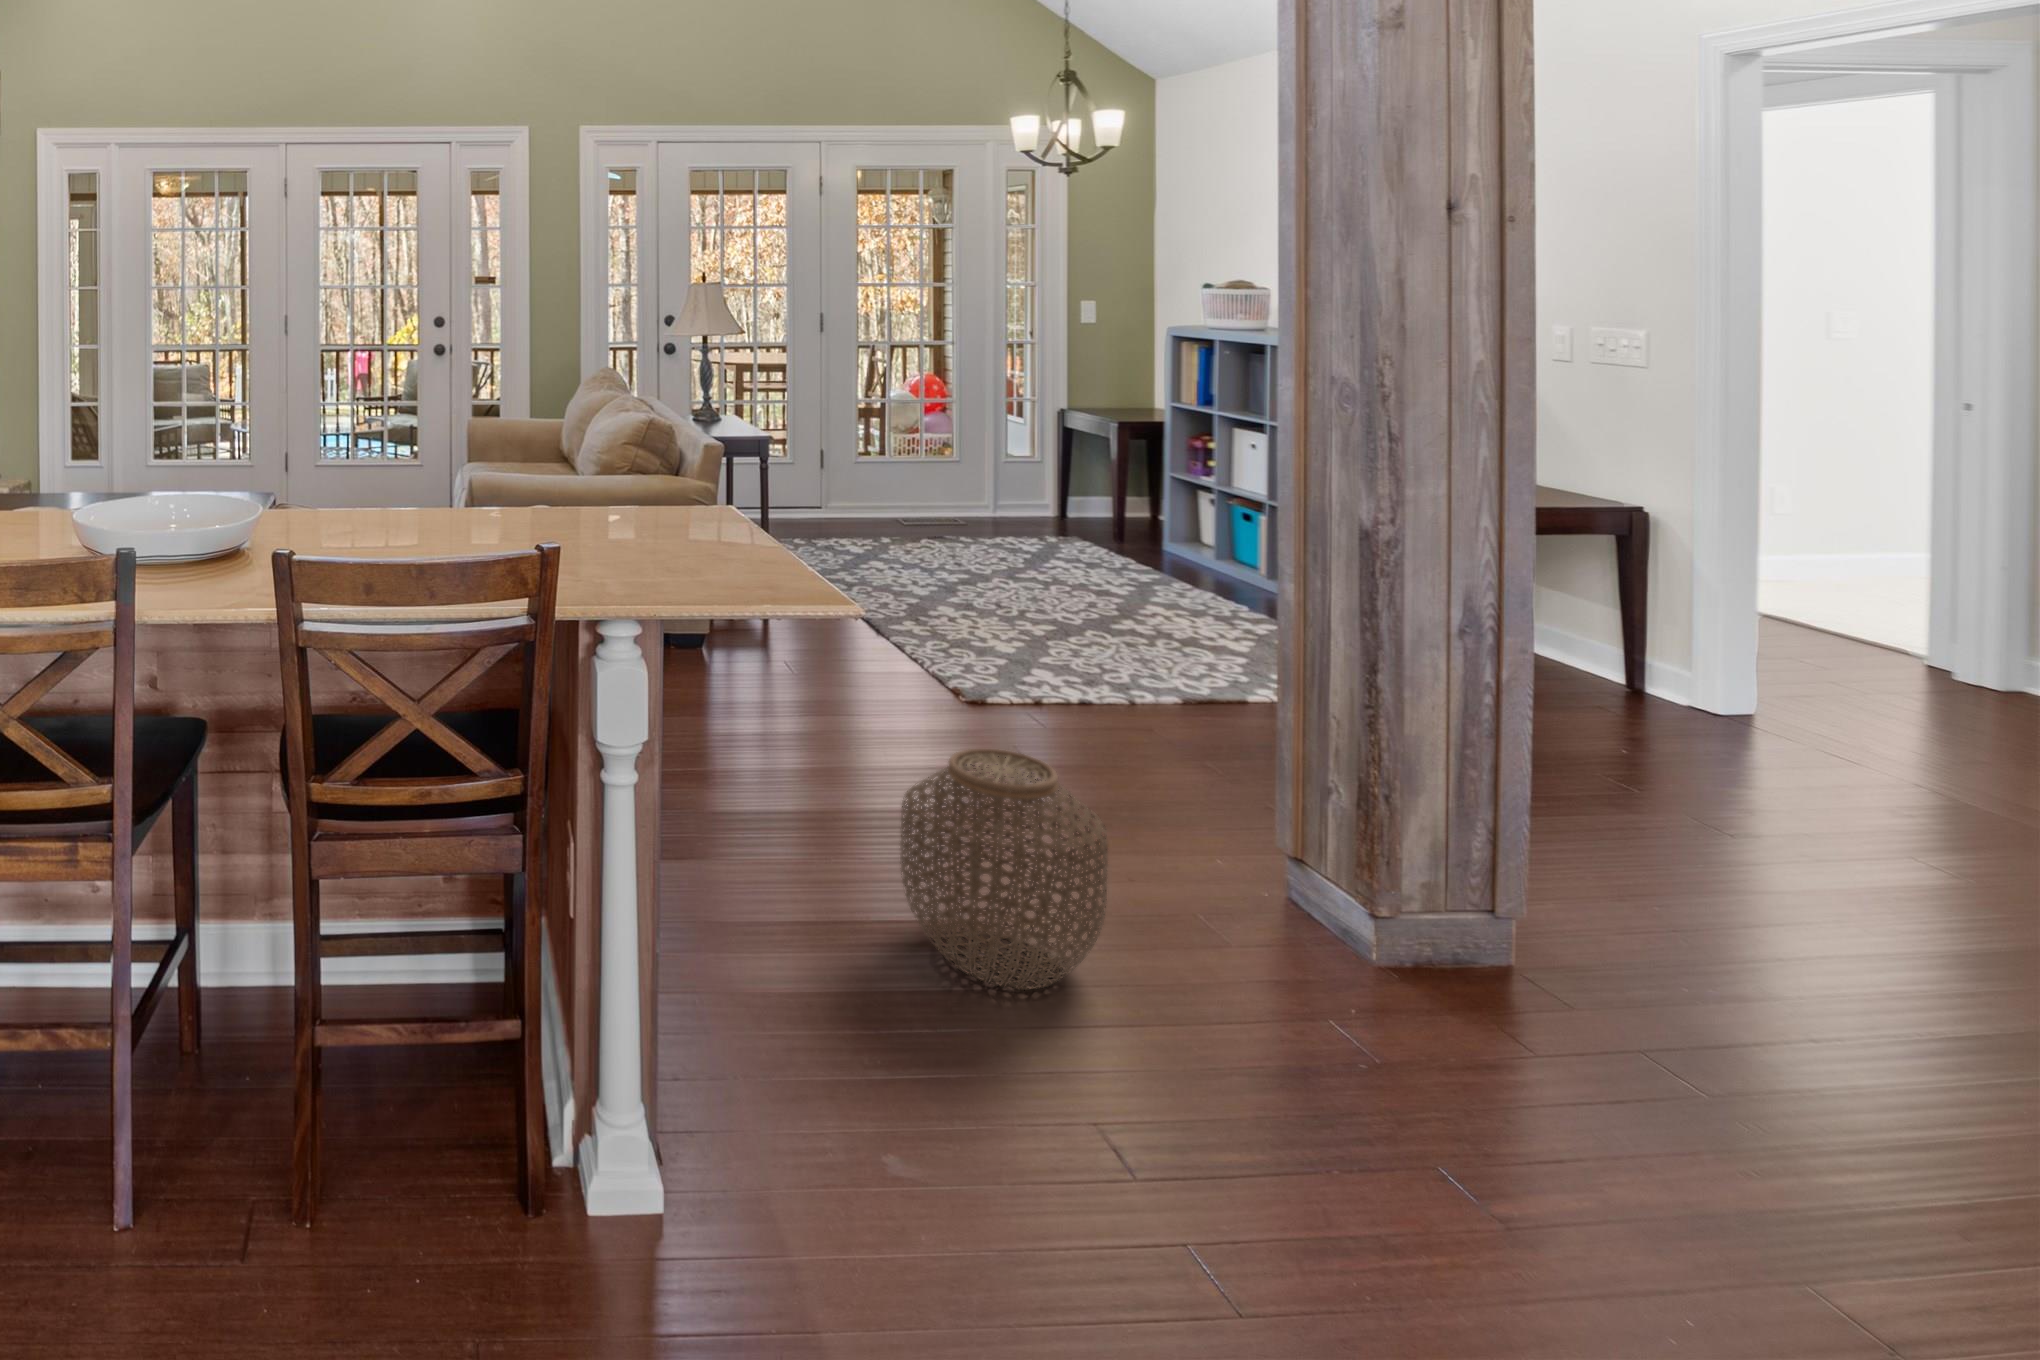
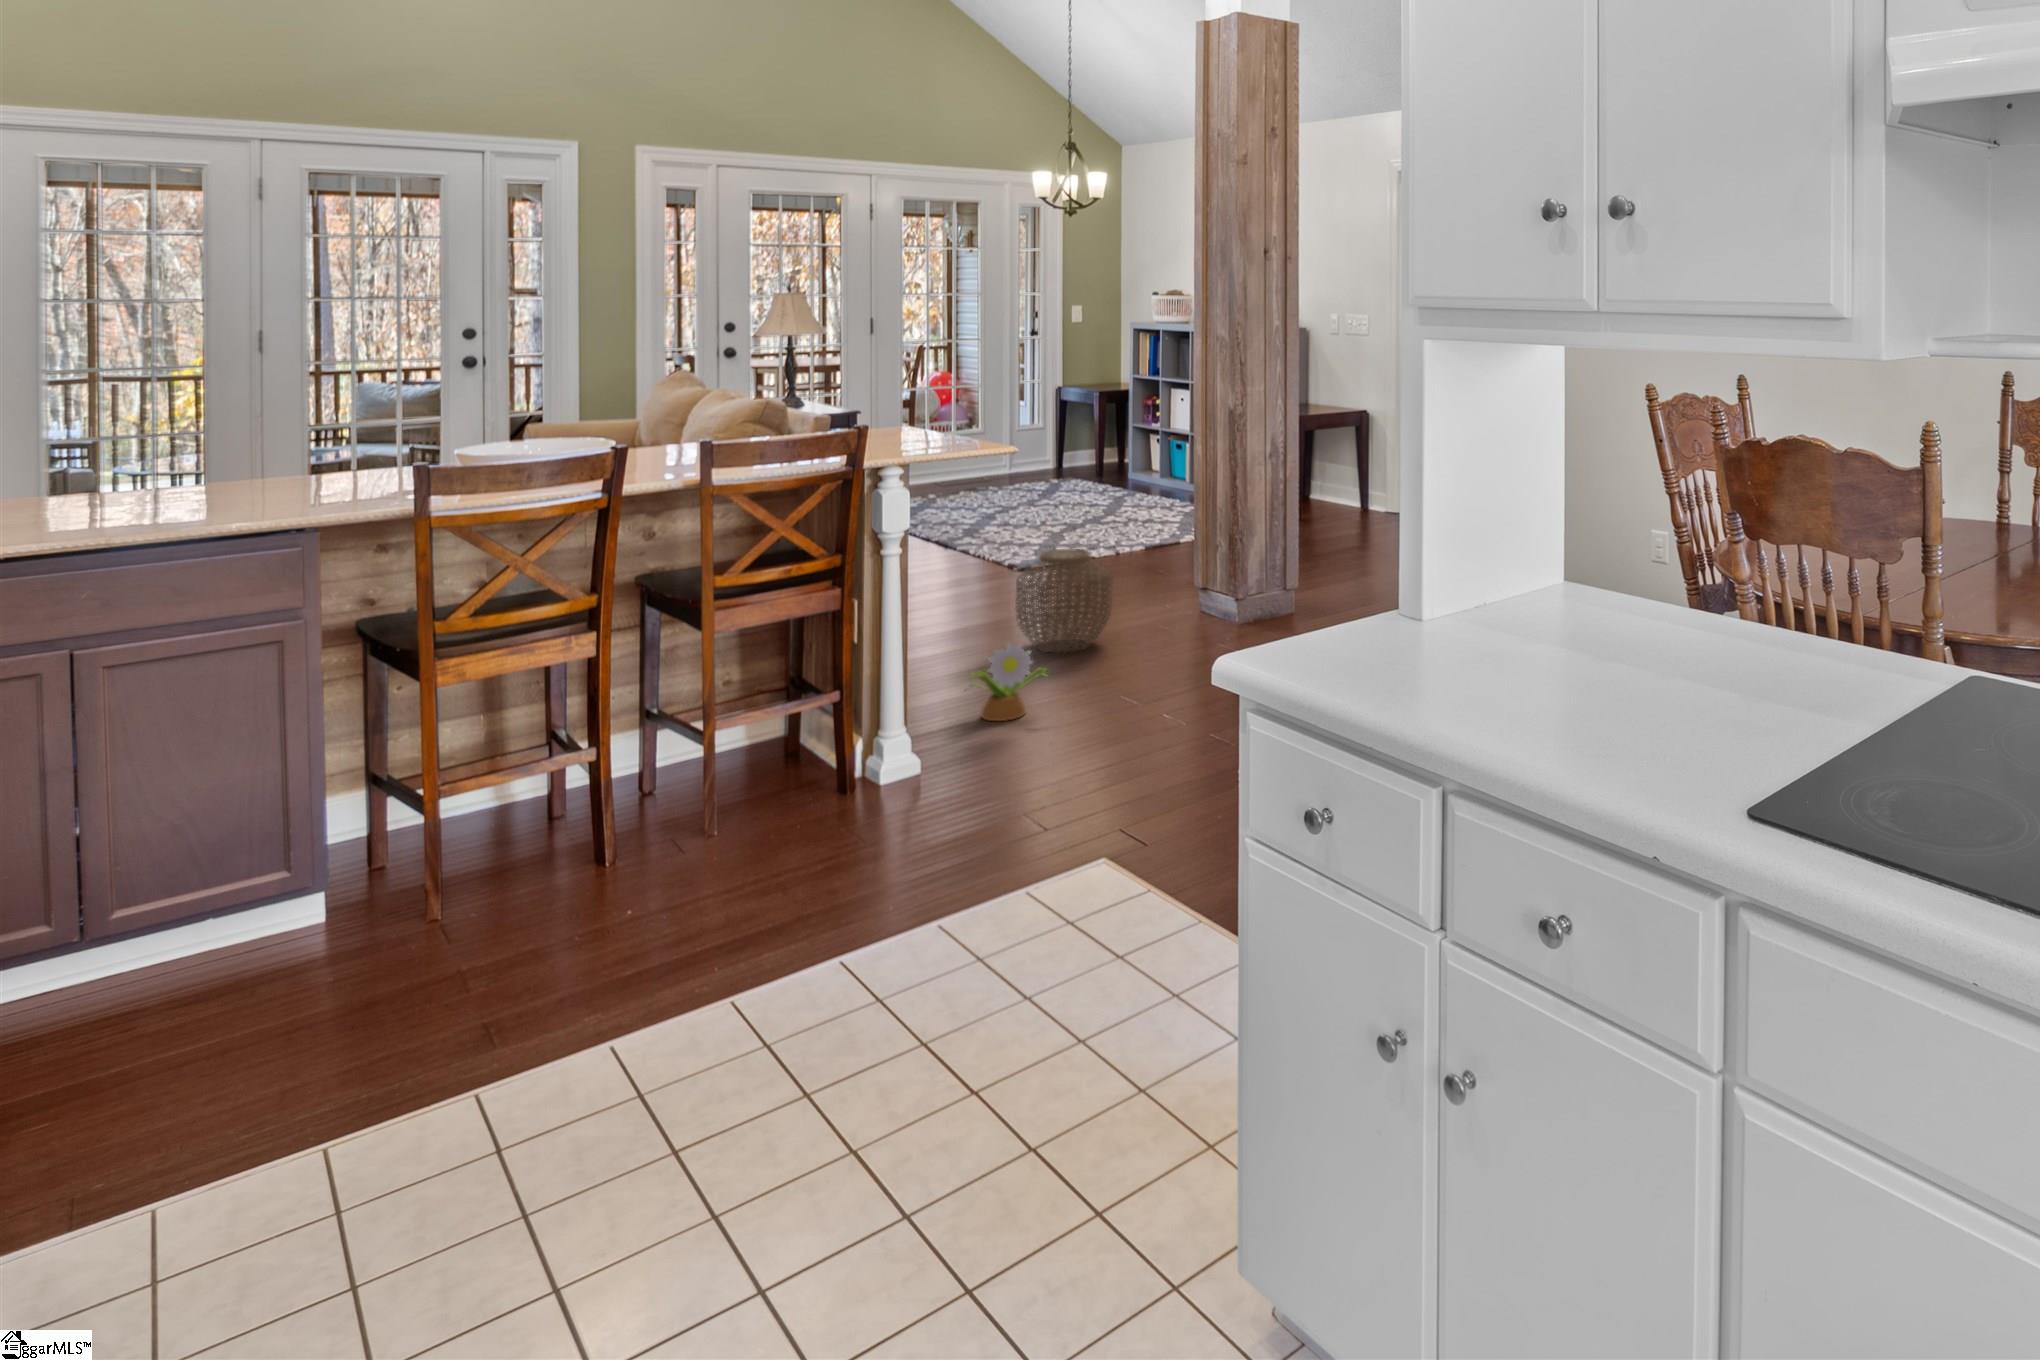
decorative plant: none [714,1047,926,1246] -> present [969,643,1048,721]

